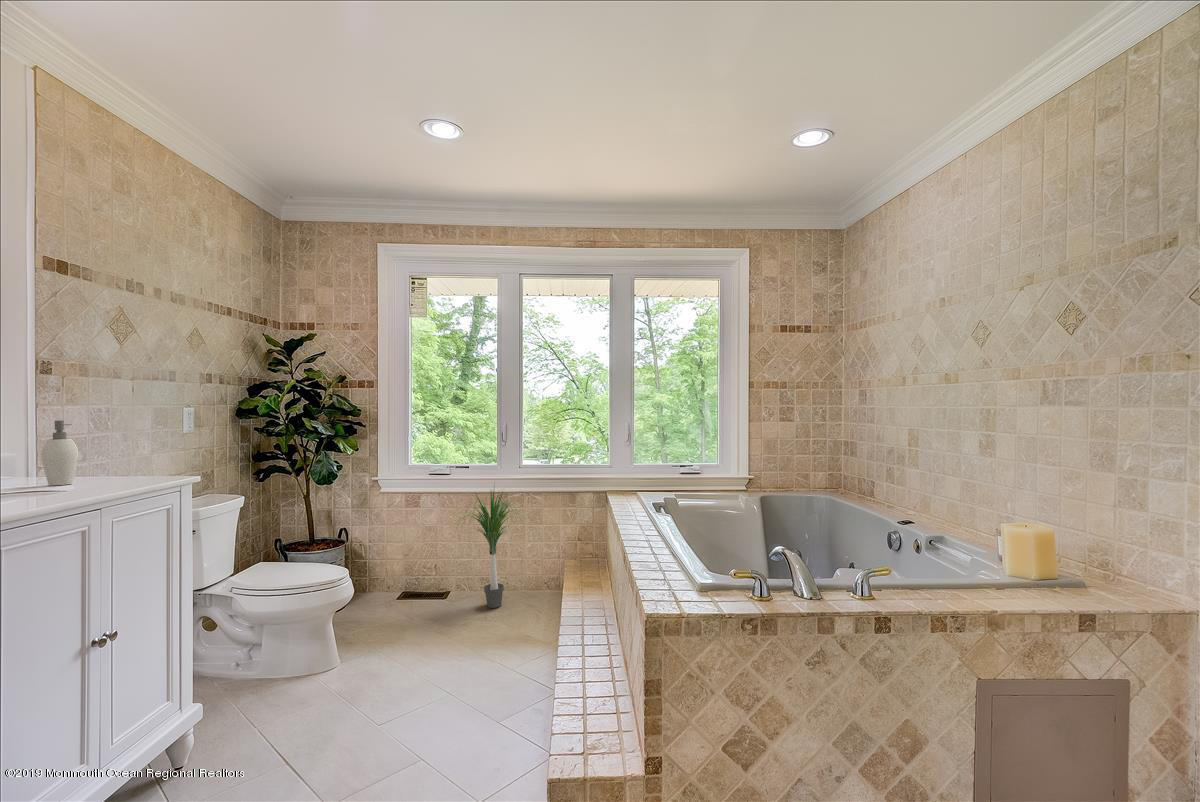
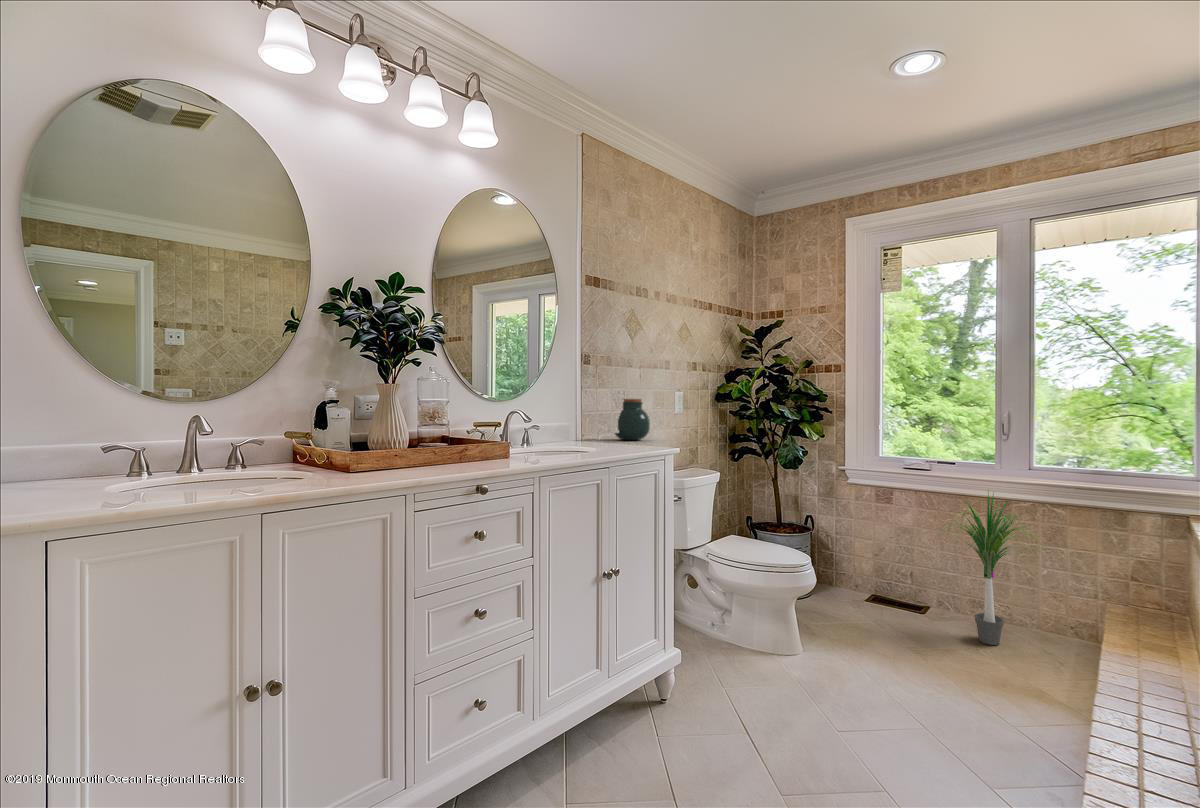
soap dispenser: present [41,420,79,486] -> none [579,393,602,445]
jar: none [92,422,149,473] -> present [615,399,650,440]

